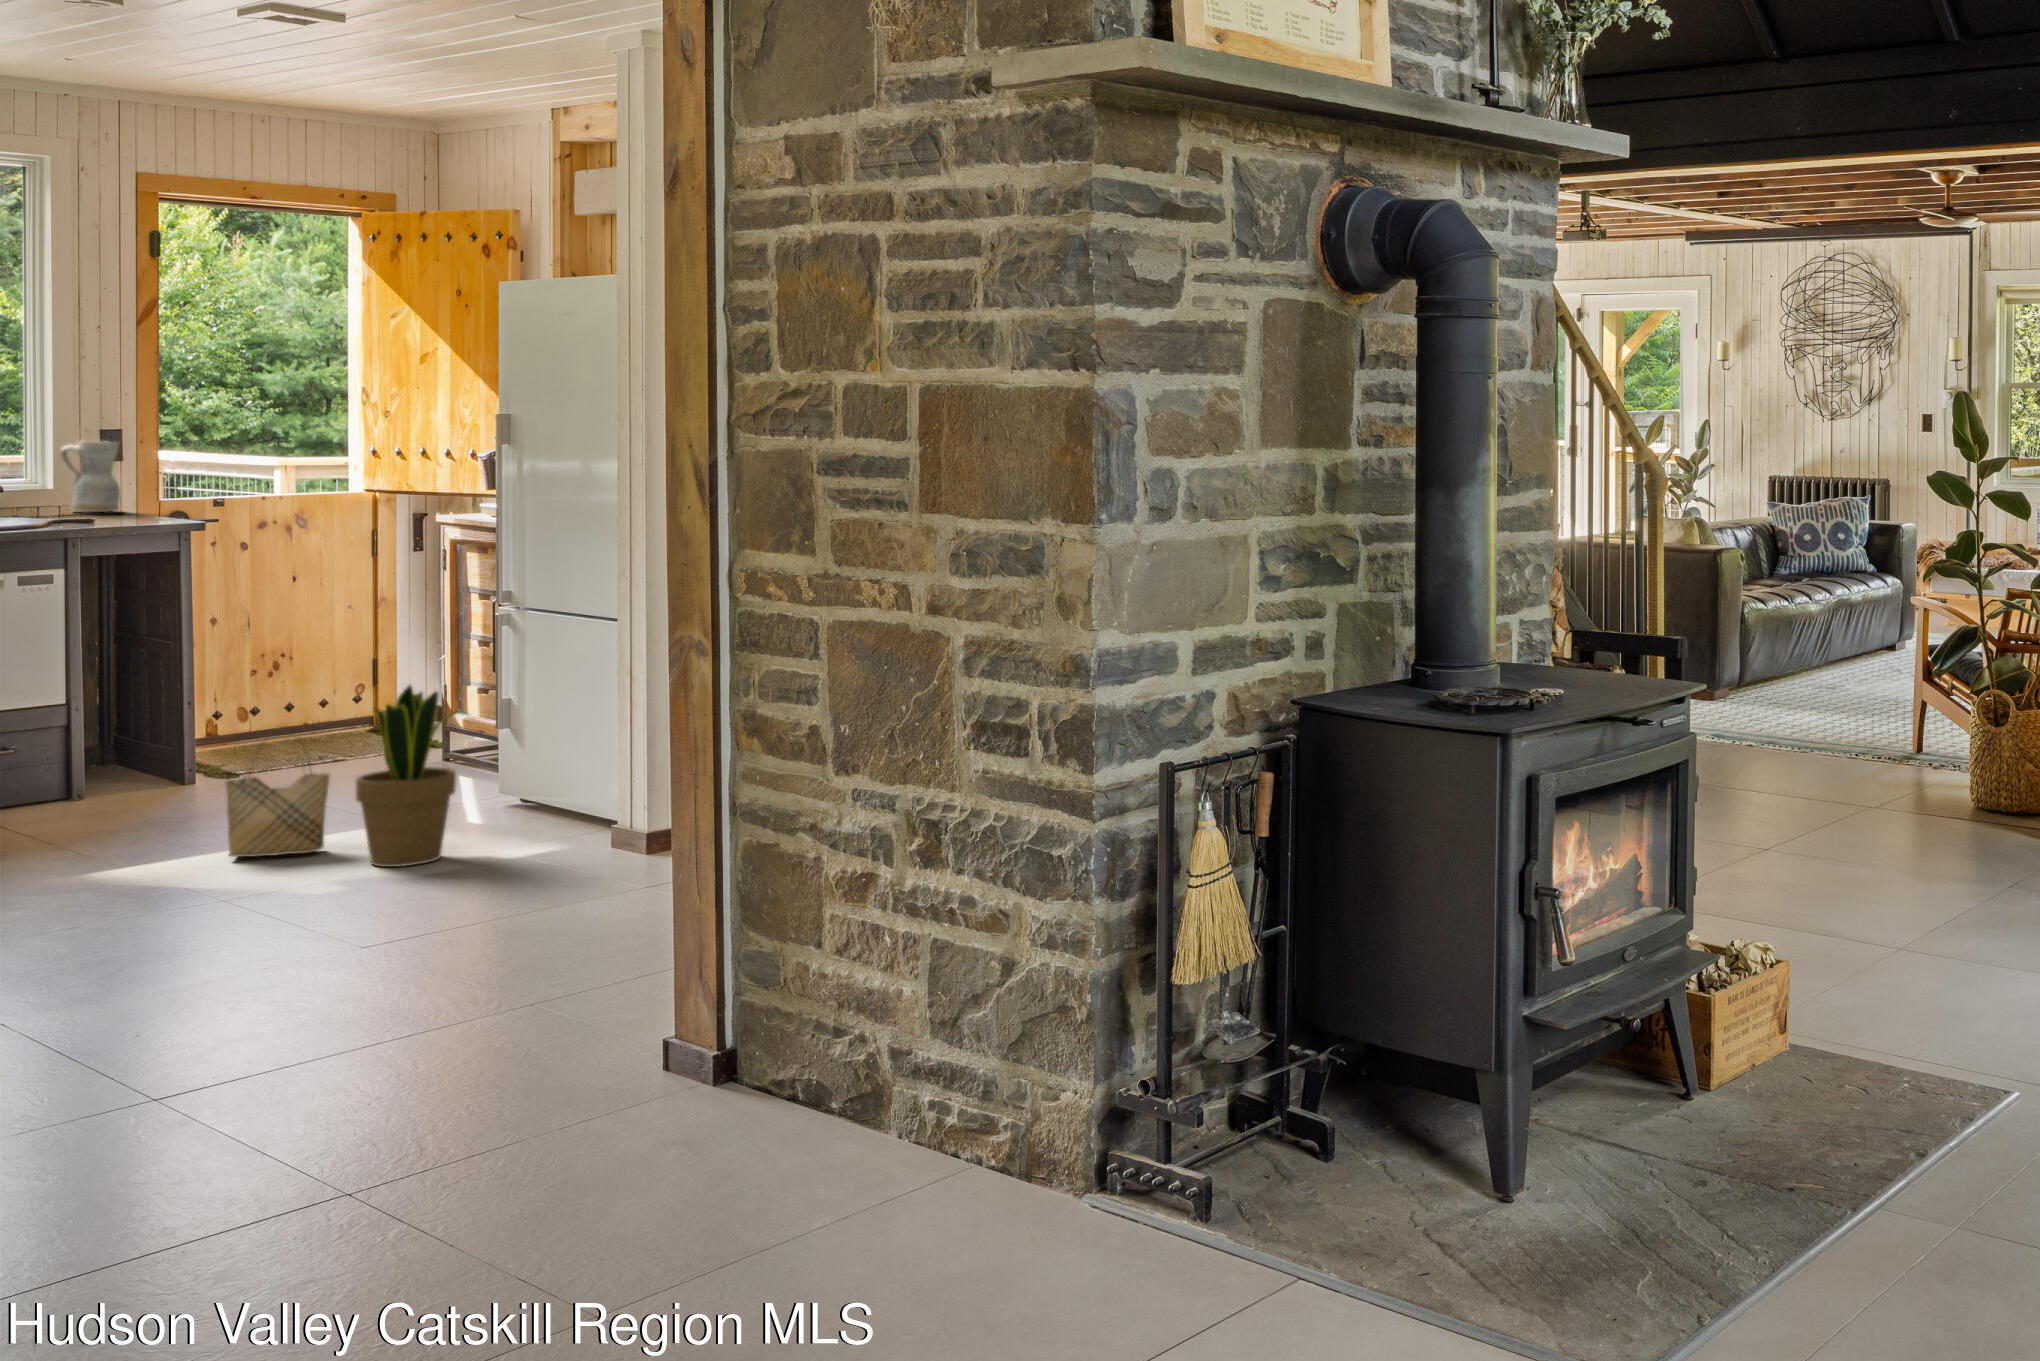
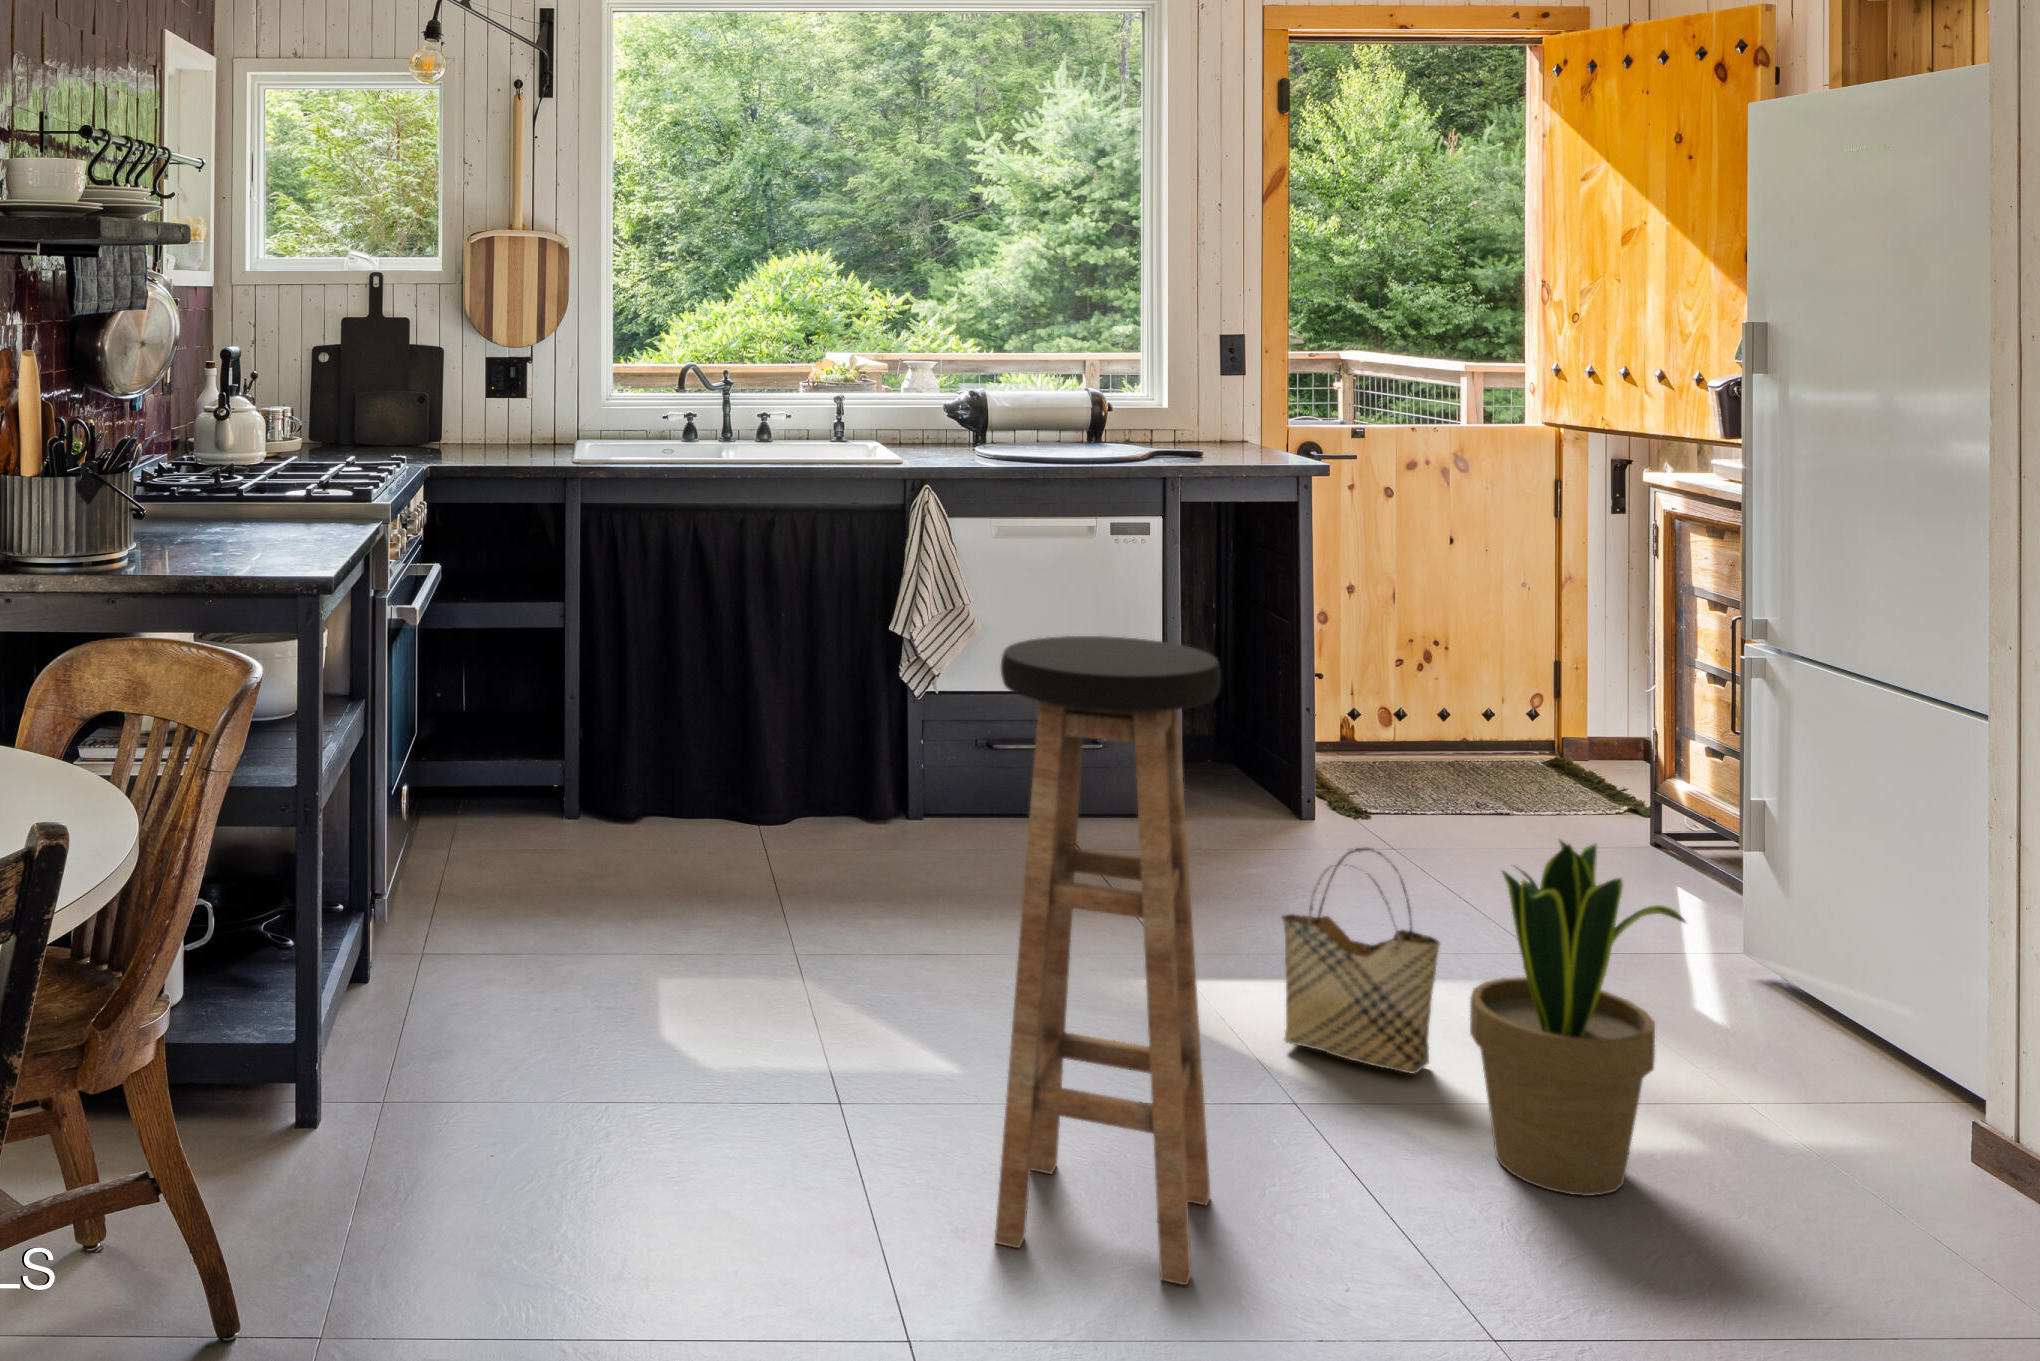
ceramic pitcher: present [60,441,120,512] -> none [1179,354,1242,443]
bar stool: none [75,592,222,940] -> present [995,636,1221,1285]

